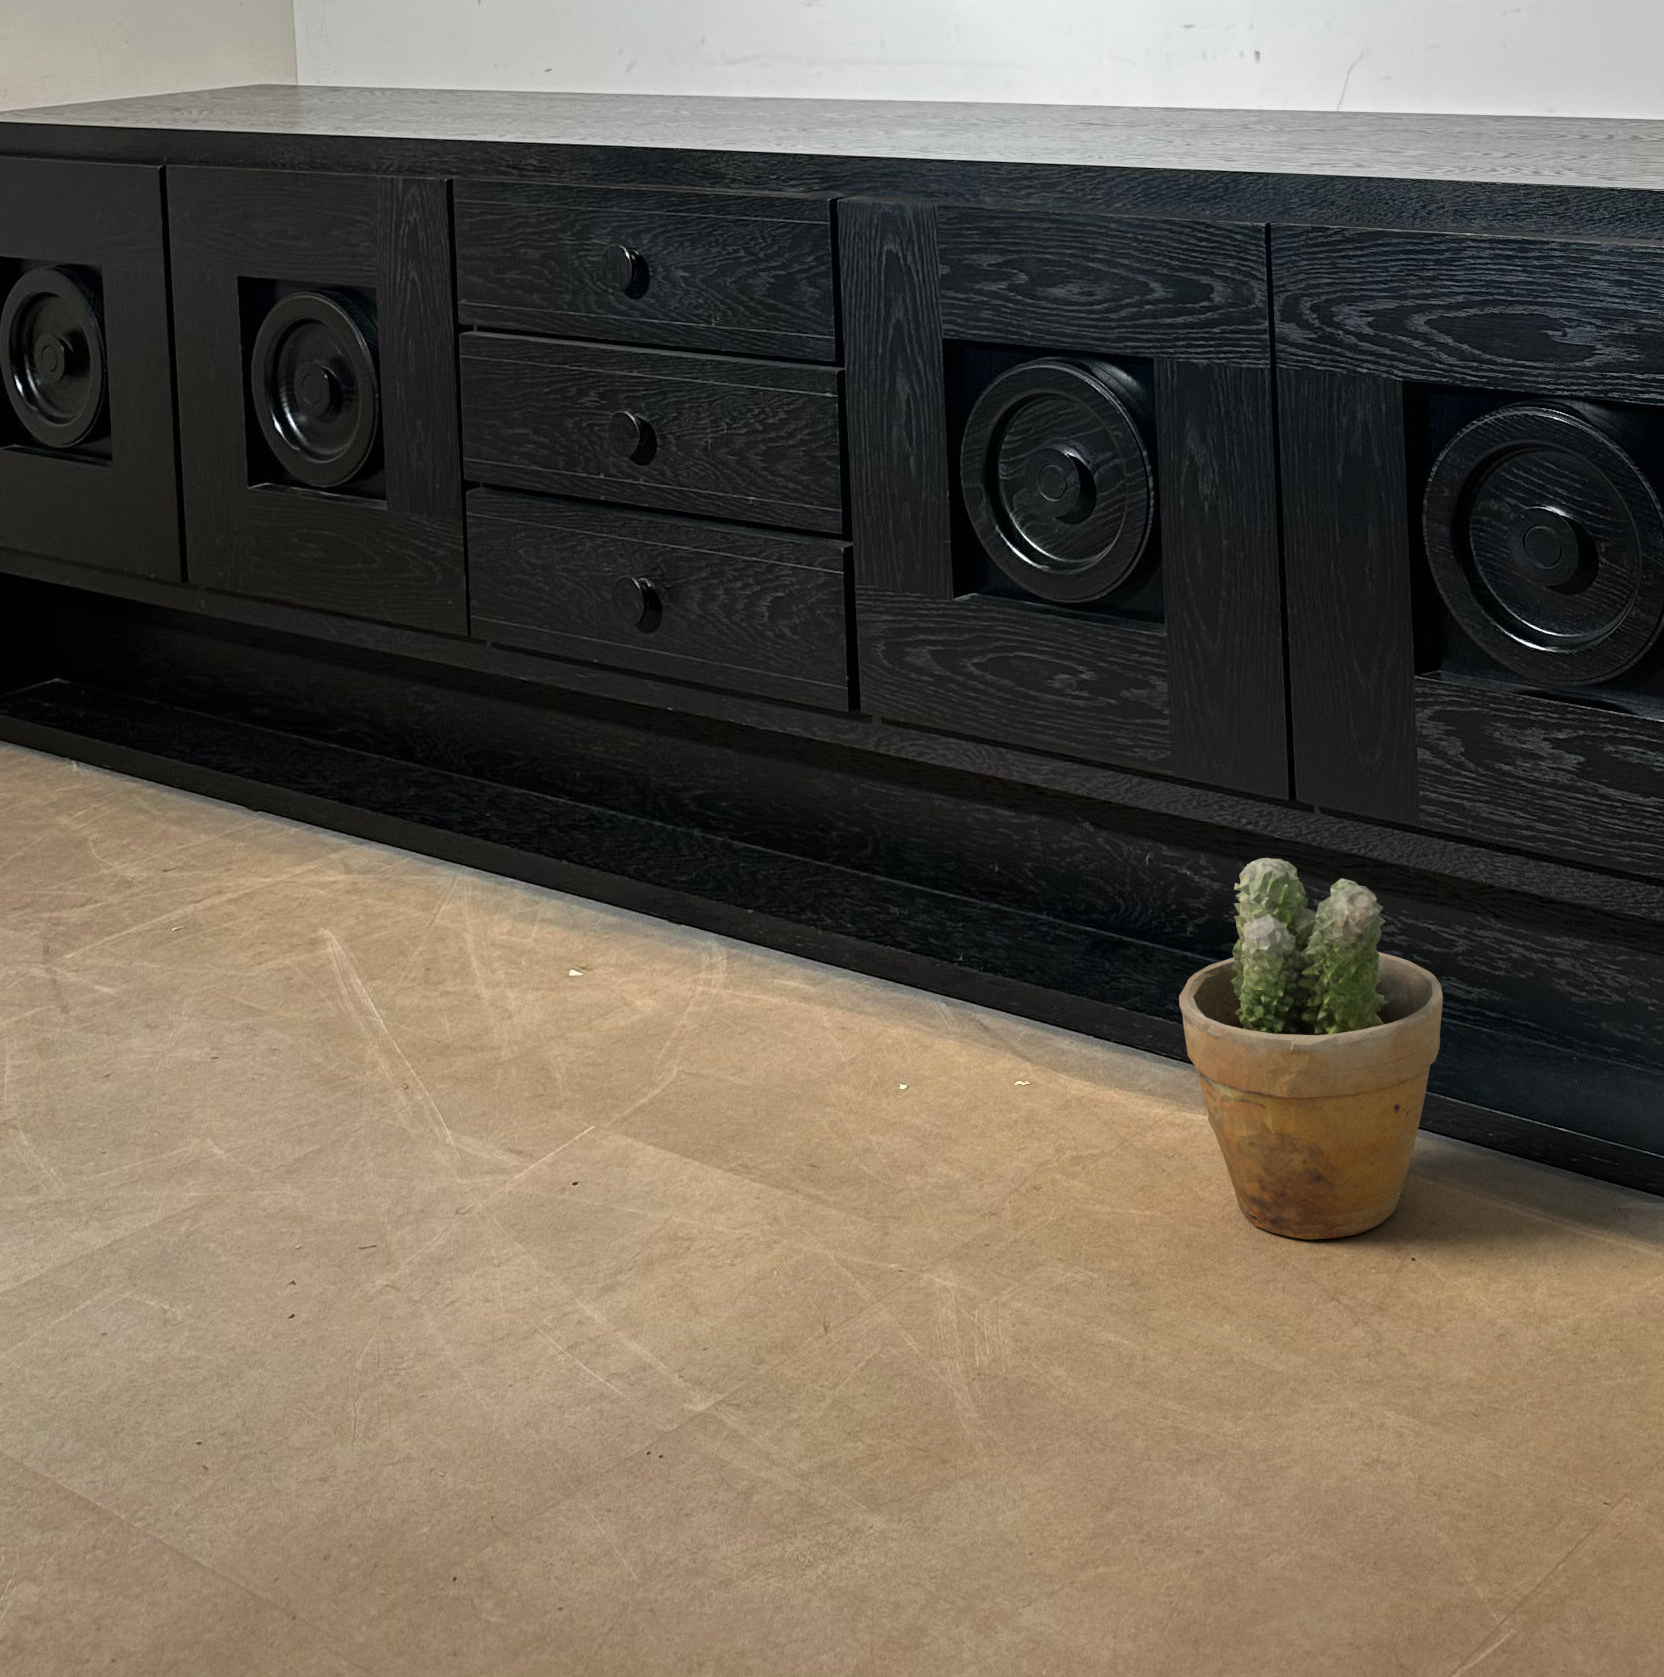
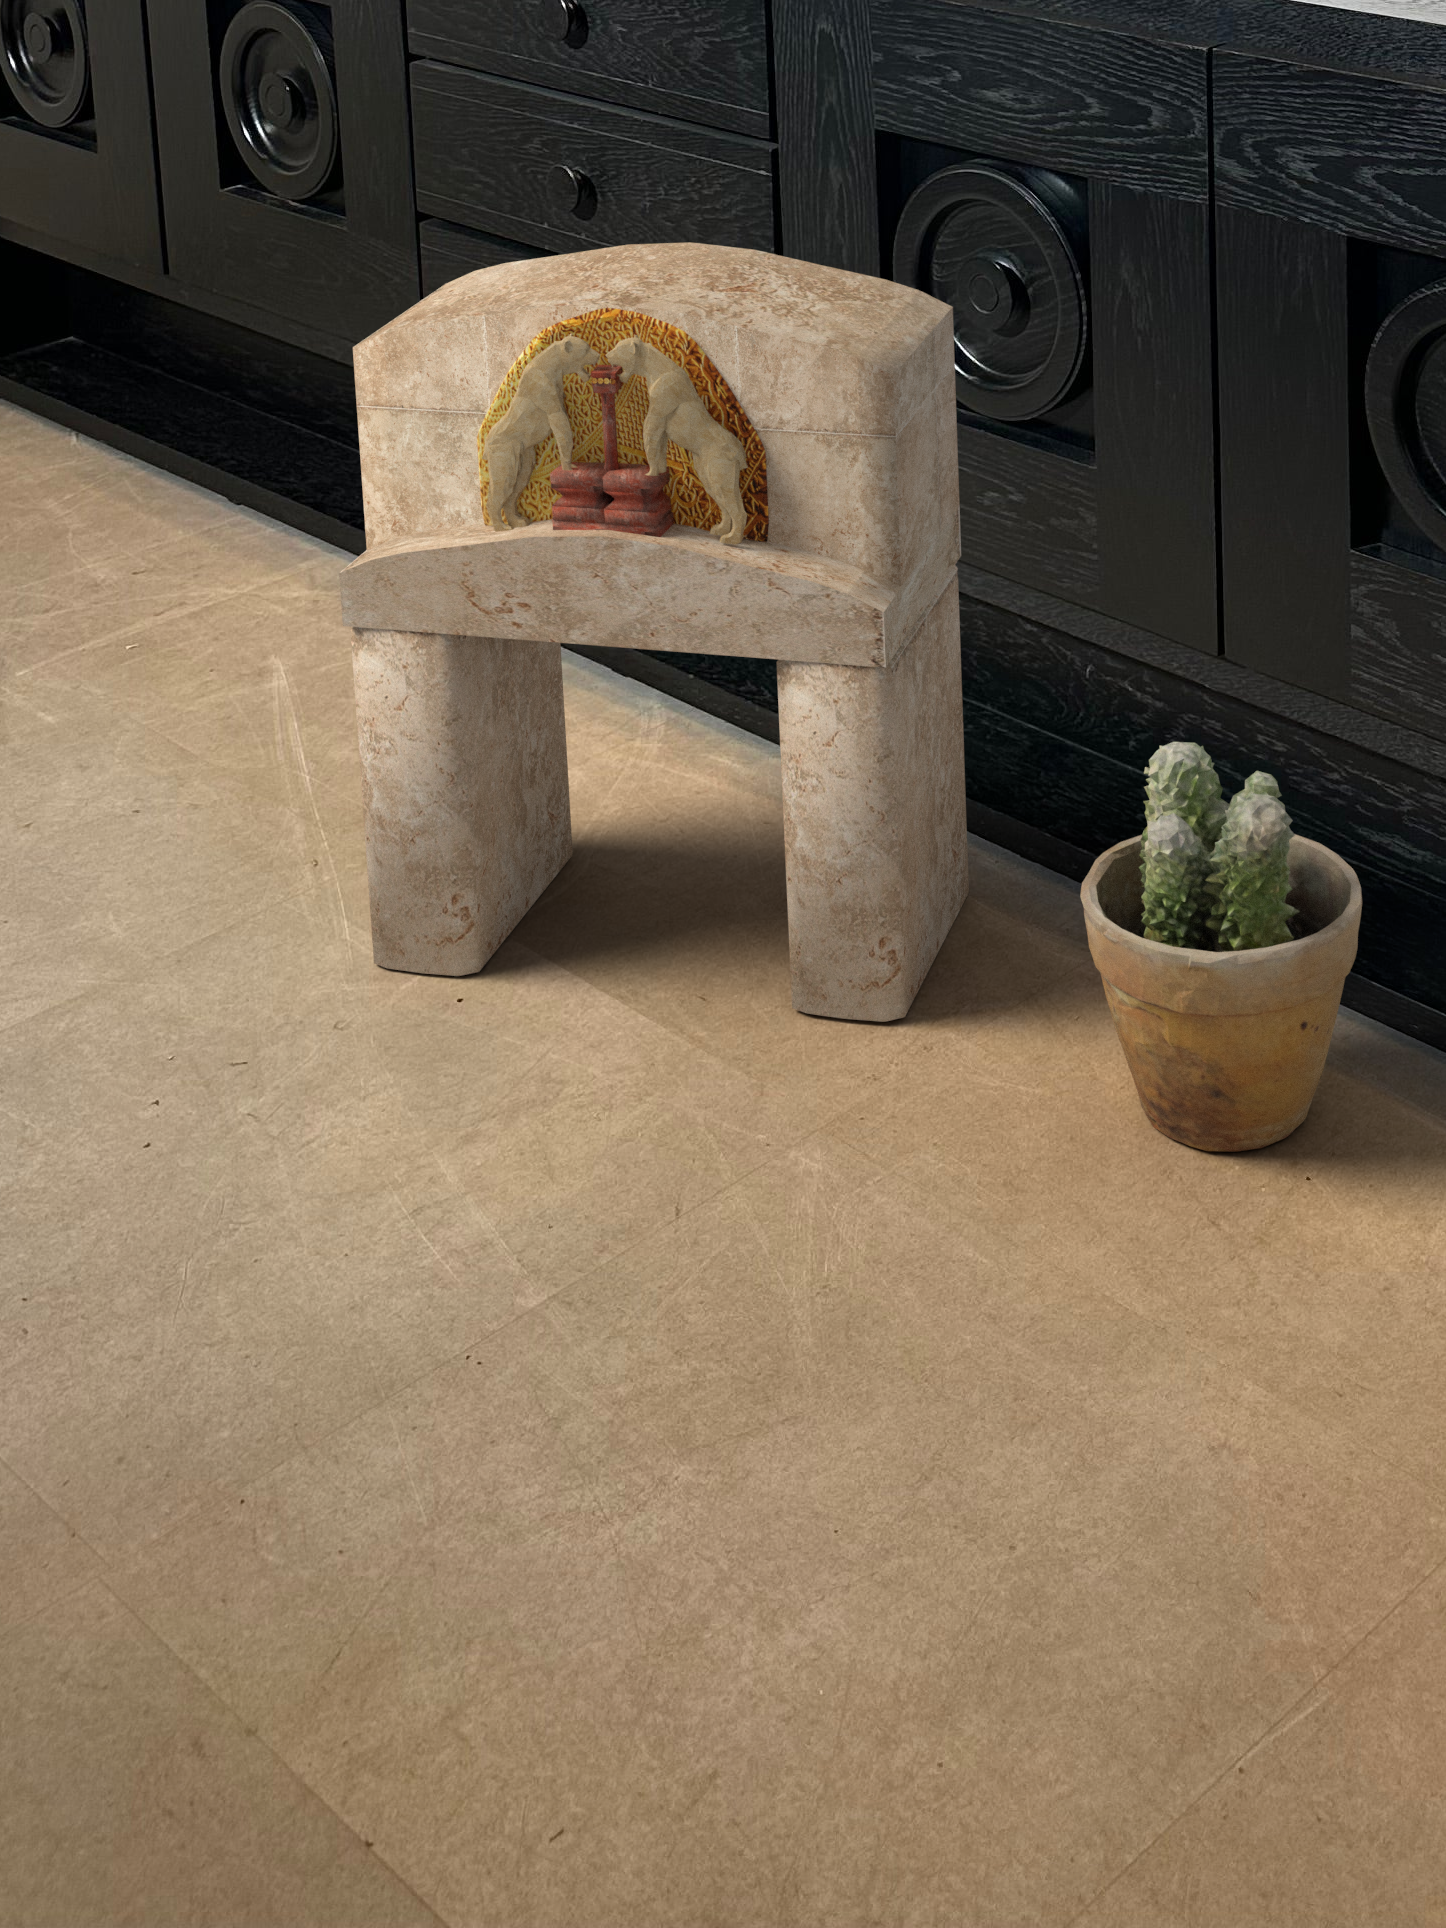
stool: none [440,443,1046,1163] -> present [339,242,969,1022]

